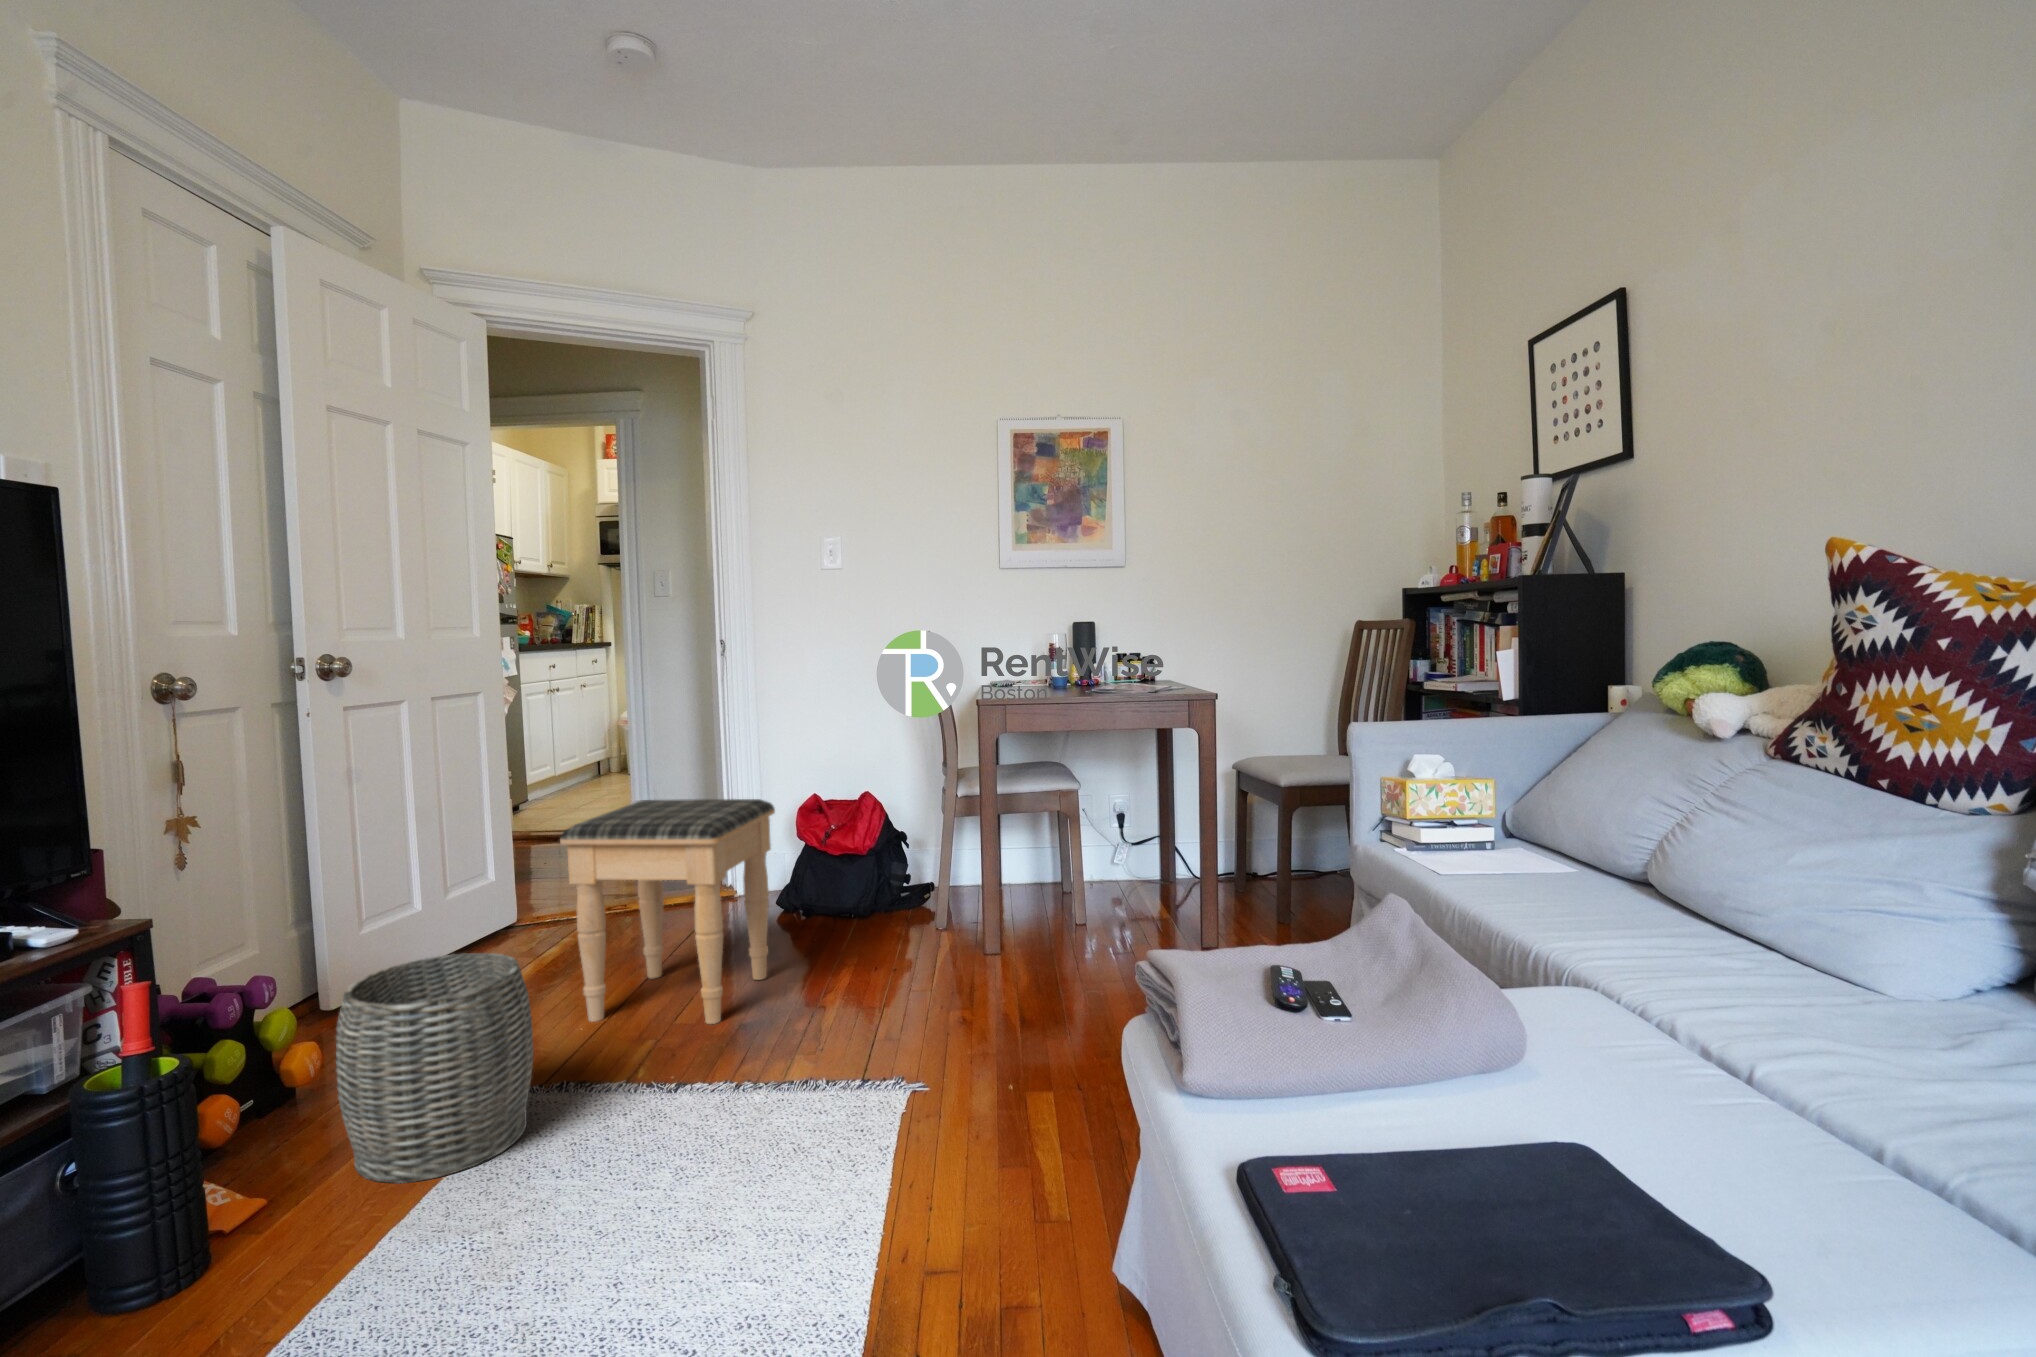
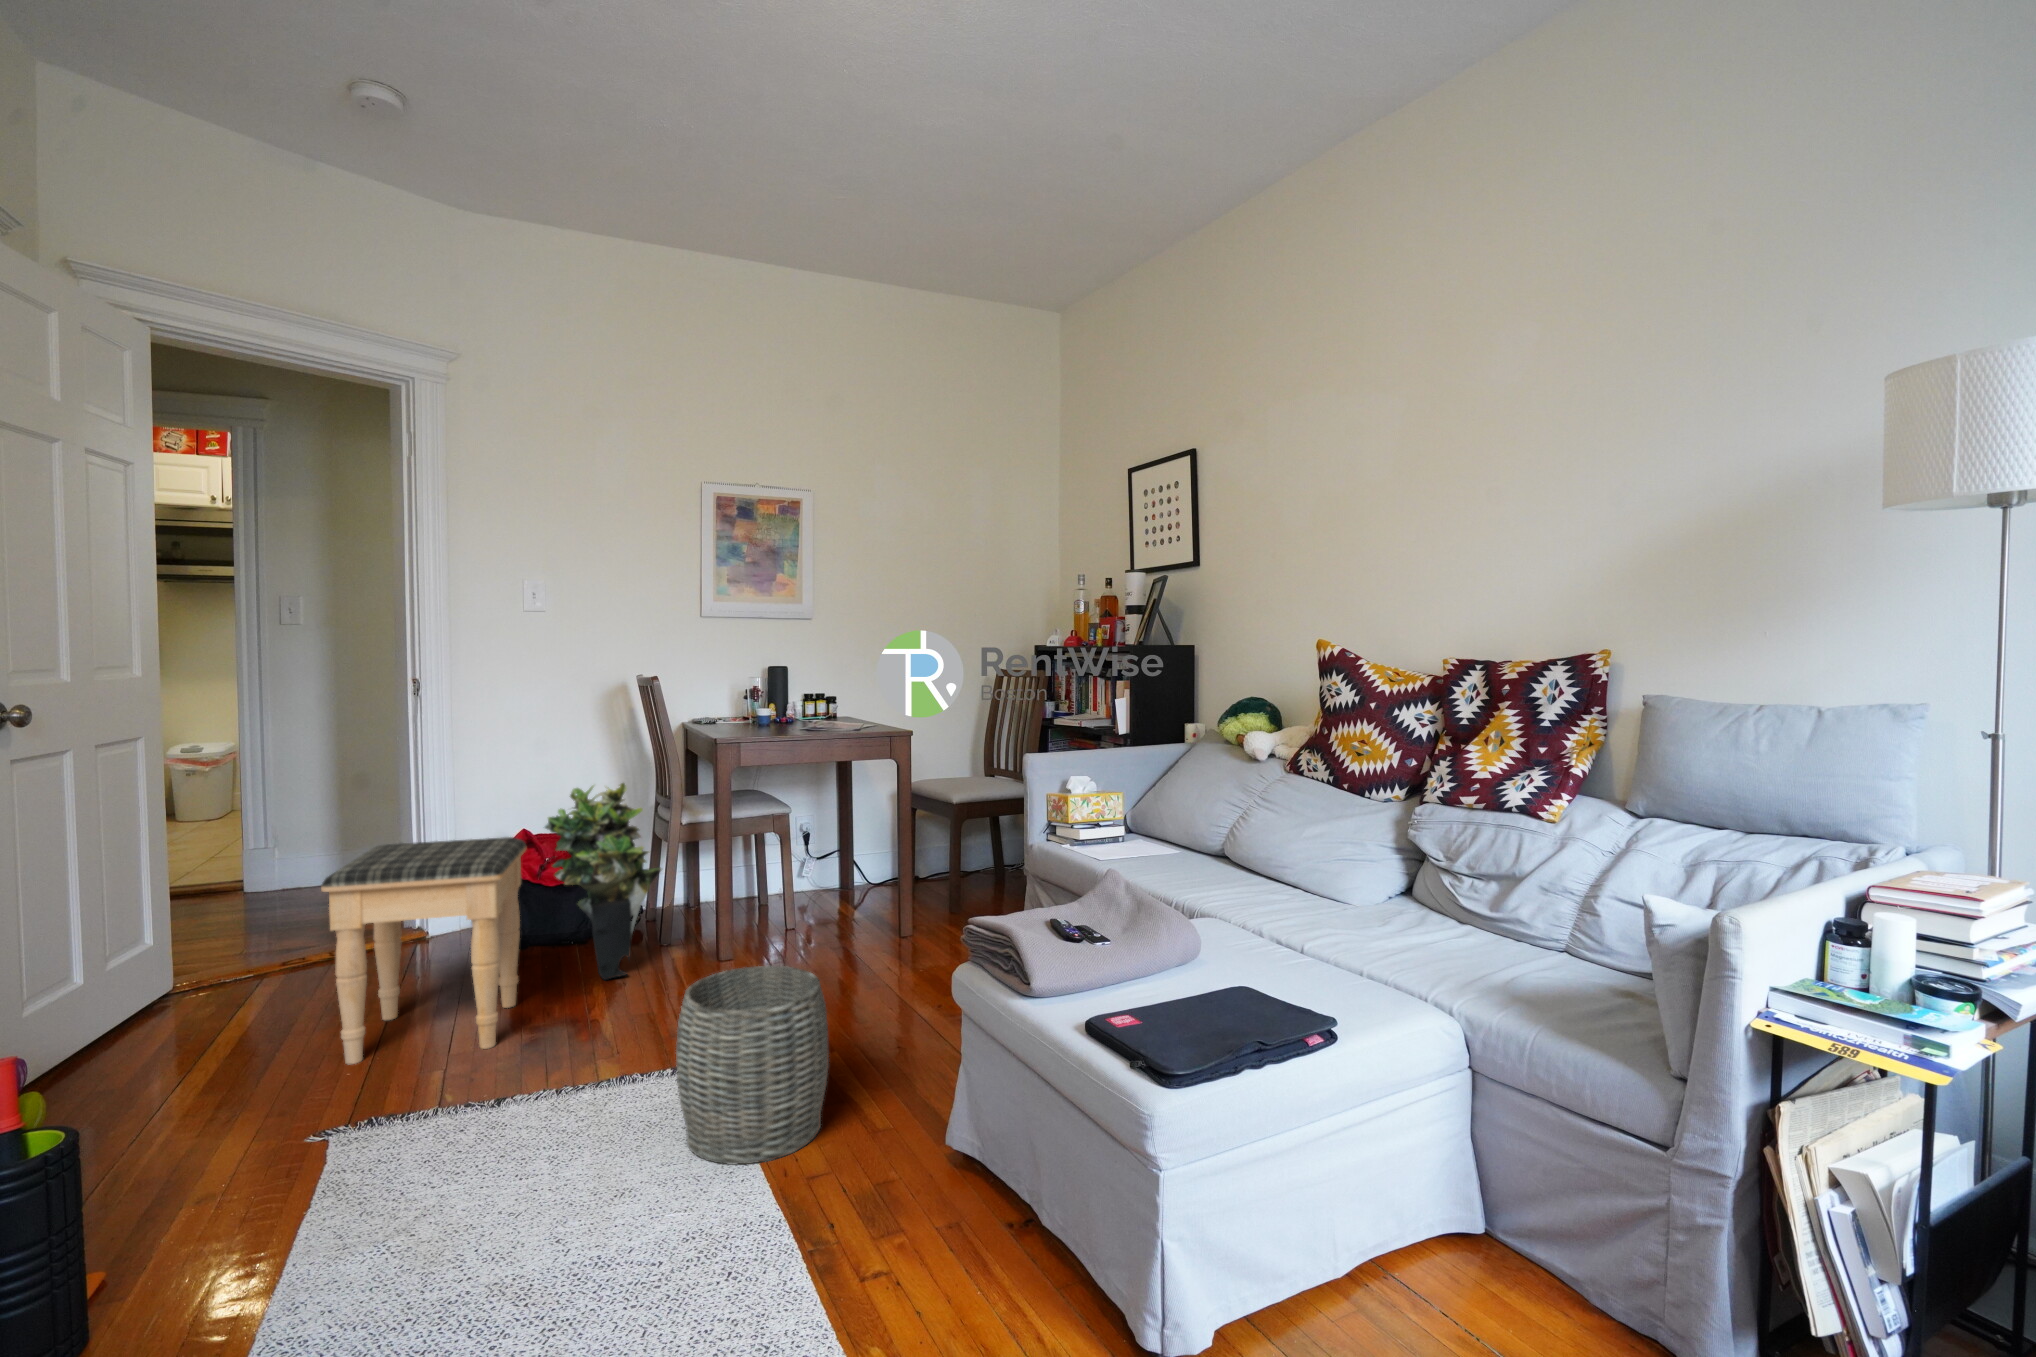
potted plant: none [808,746,926,962] -> present [545,783,662,980]
woven basket: present [336,953,534,1183] -> present [676,966,829,1165]

